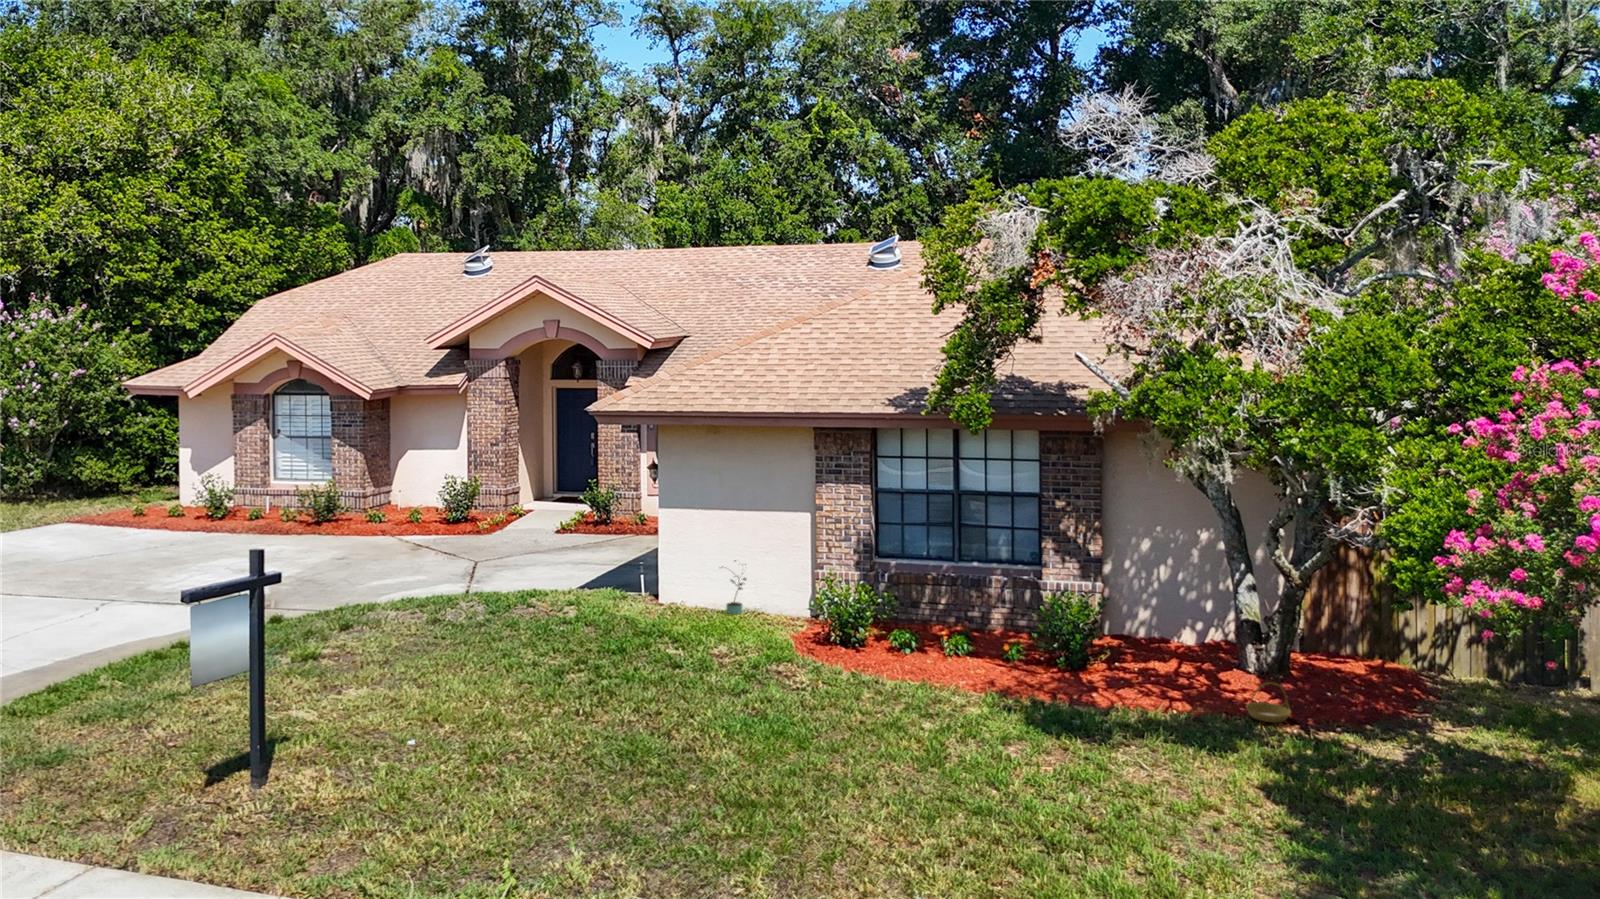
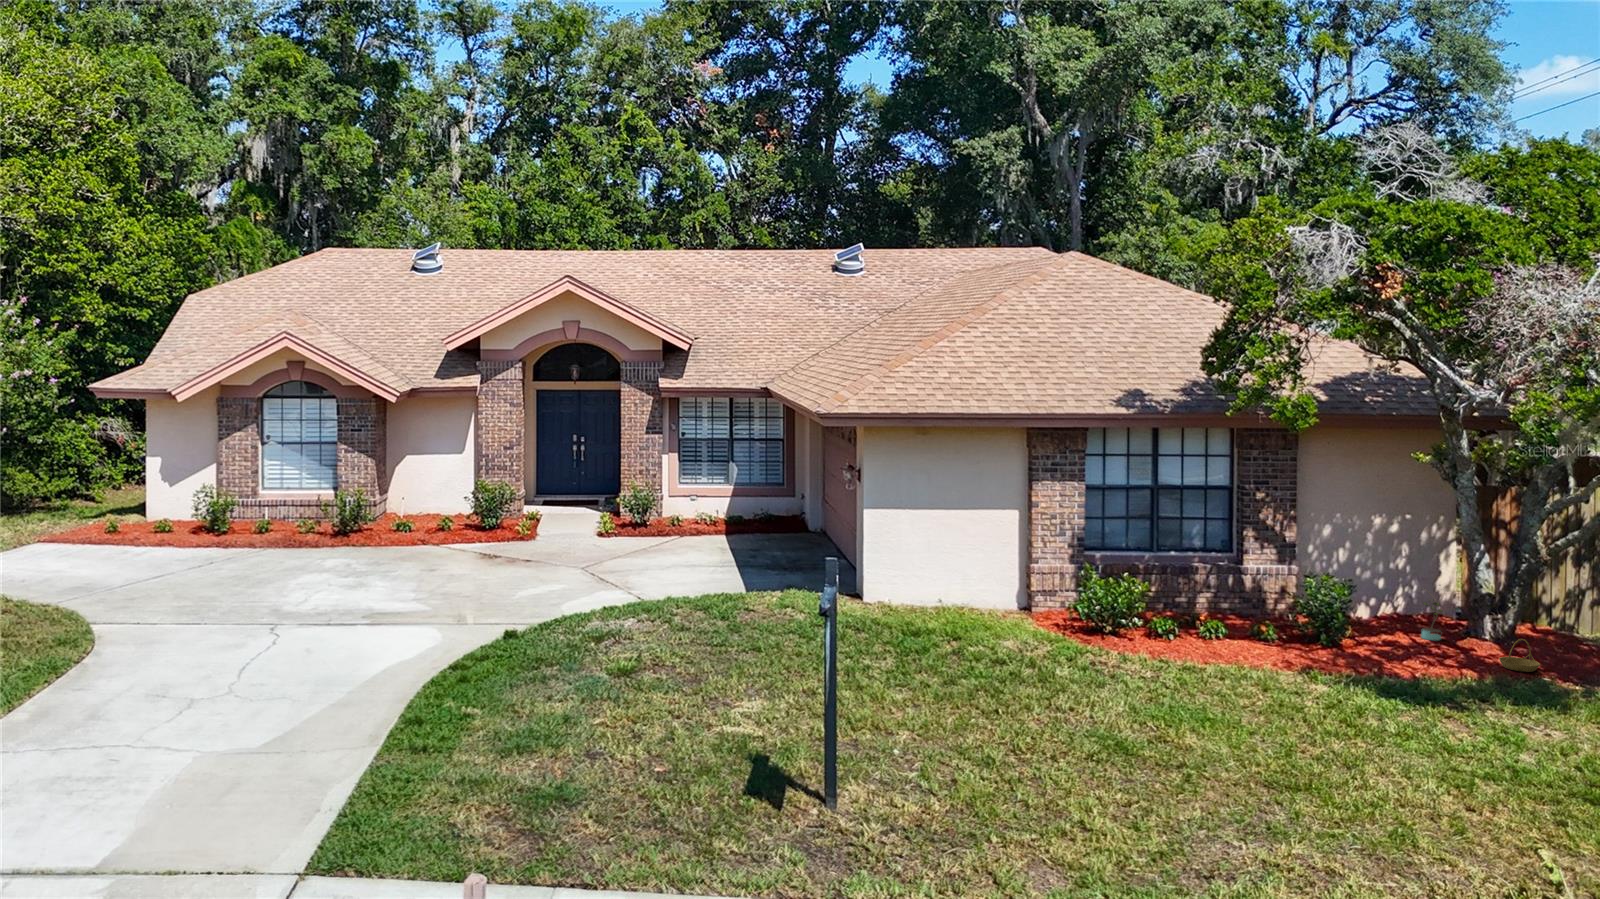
potted plant: present [726,560,746,614] -> present [1421,594,1442,641]

